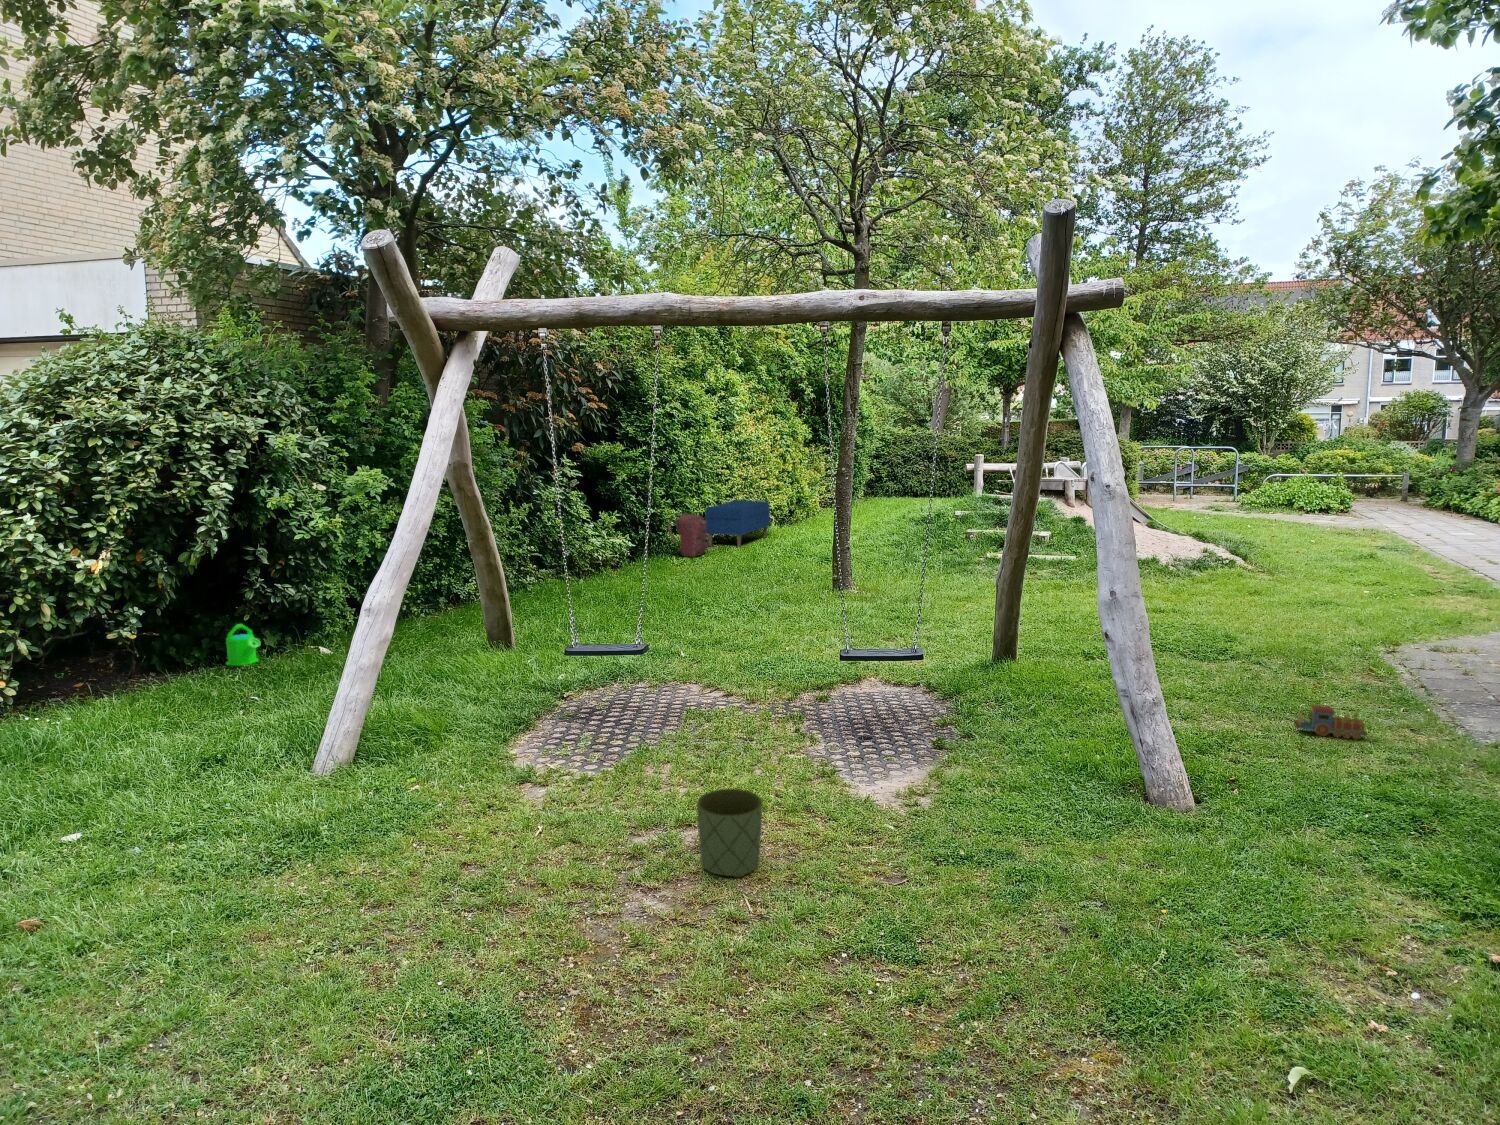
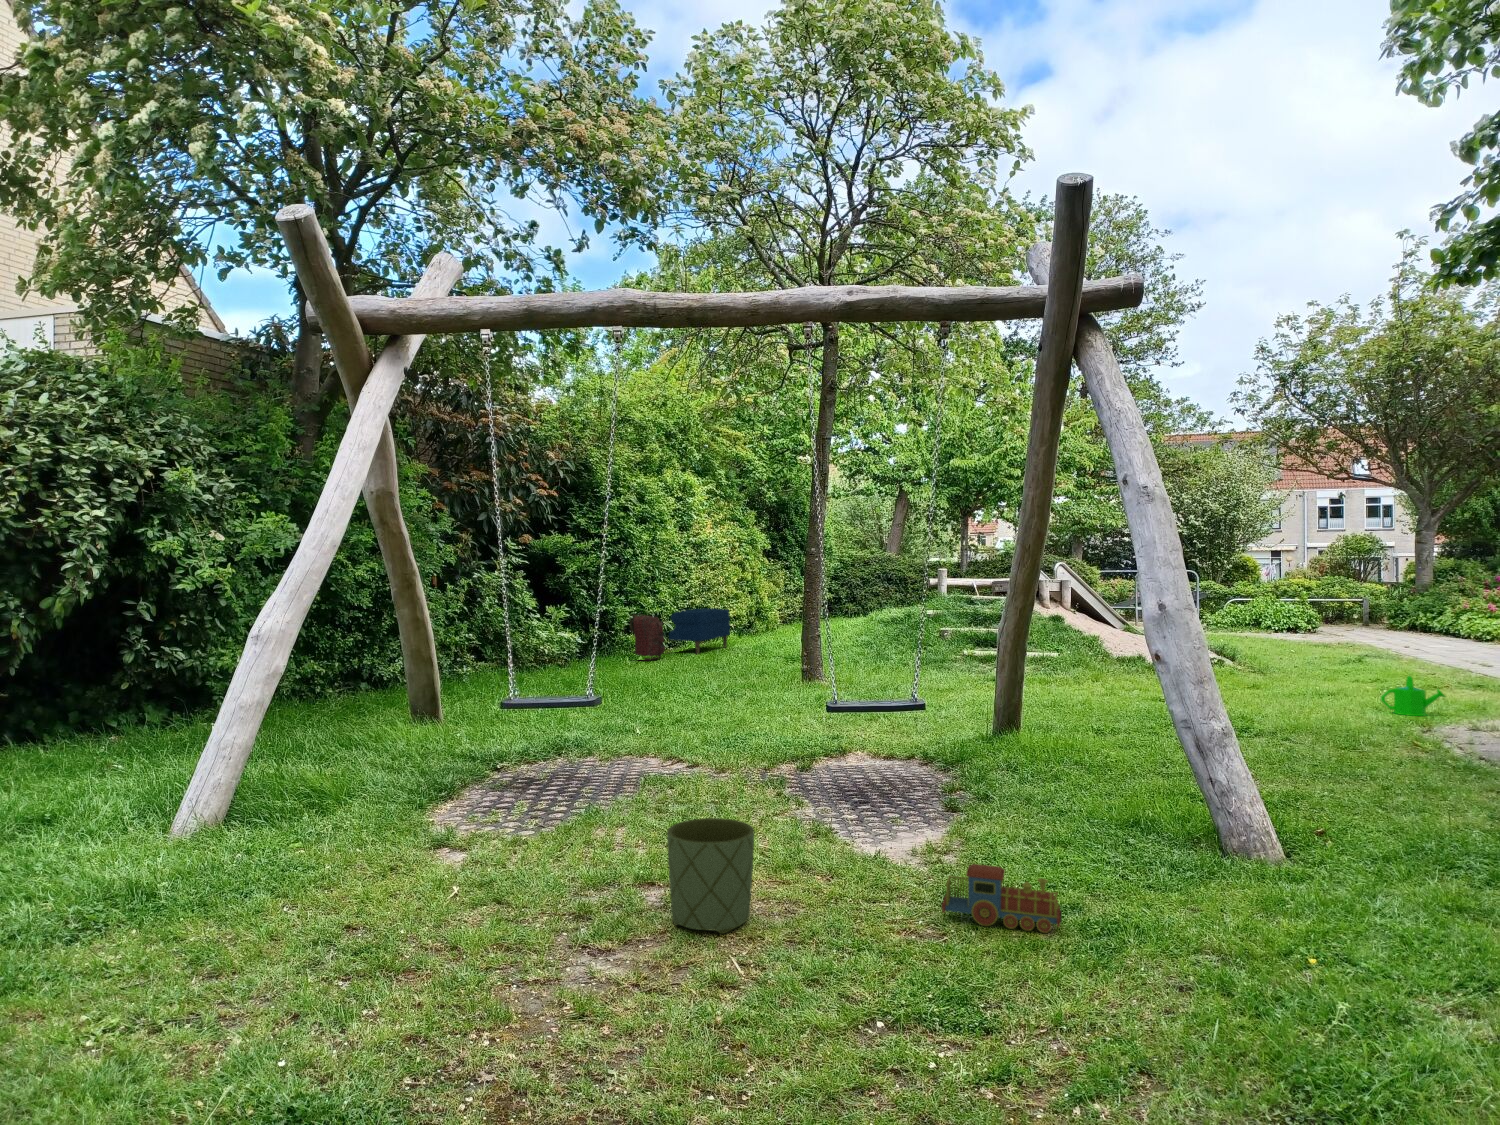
watering can: present [226,624,260,666] -> present [1380,676,1445,716]
toy train: present [1294,705,1367,739] -> present [941,864,1062,933]

